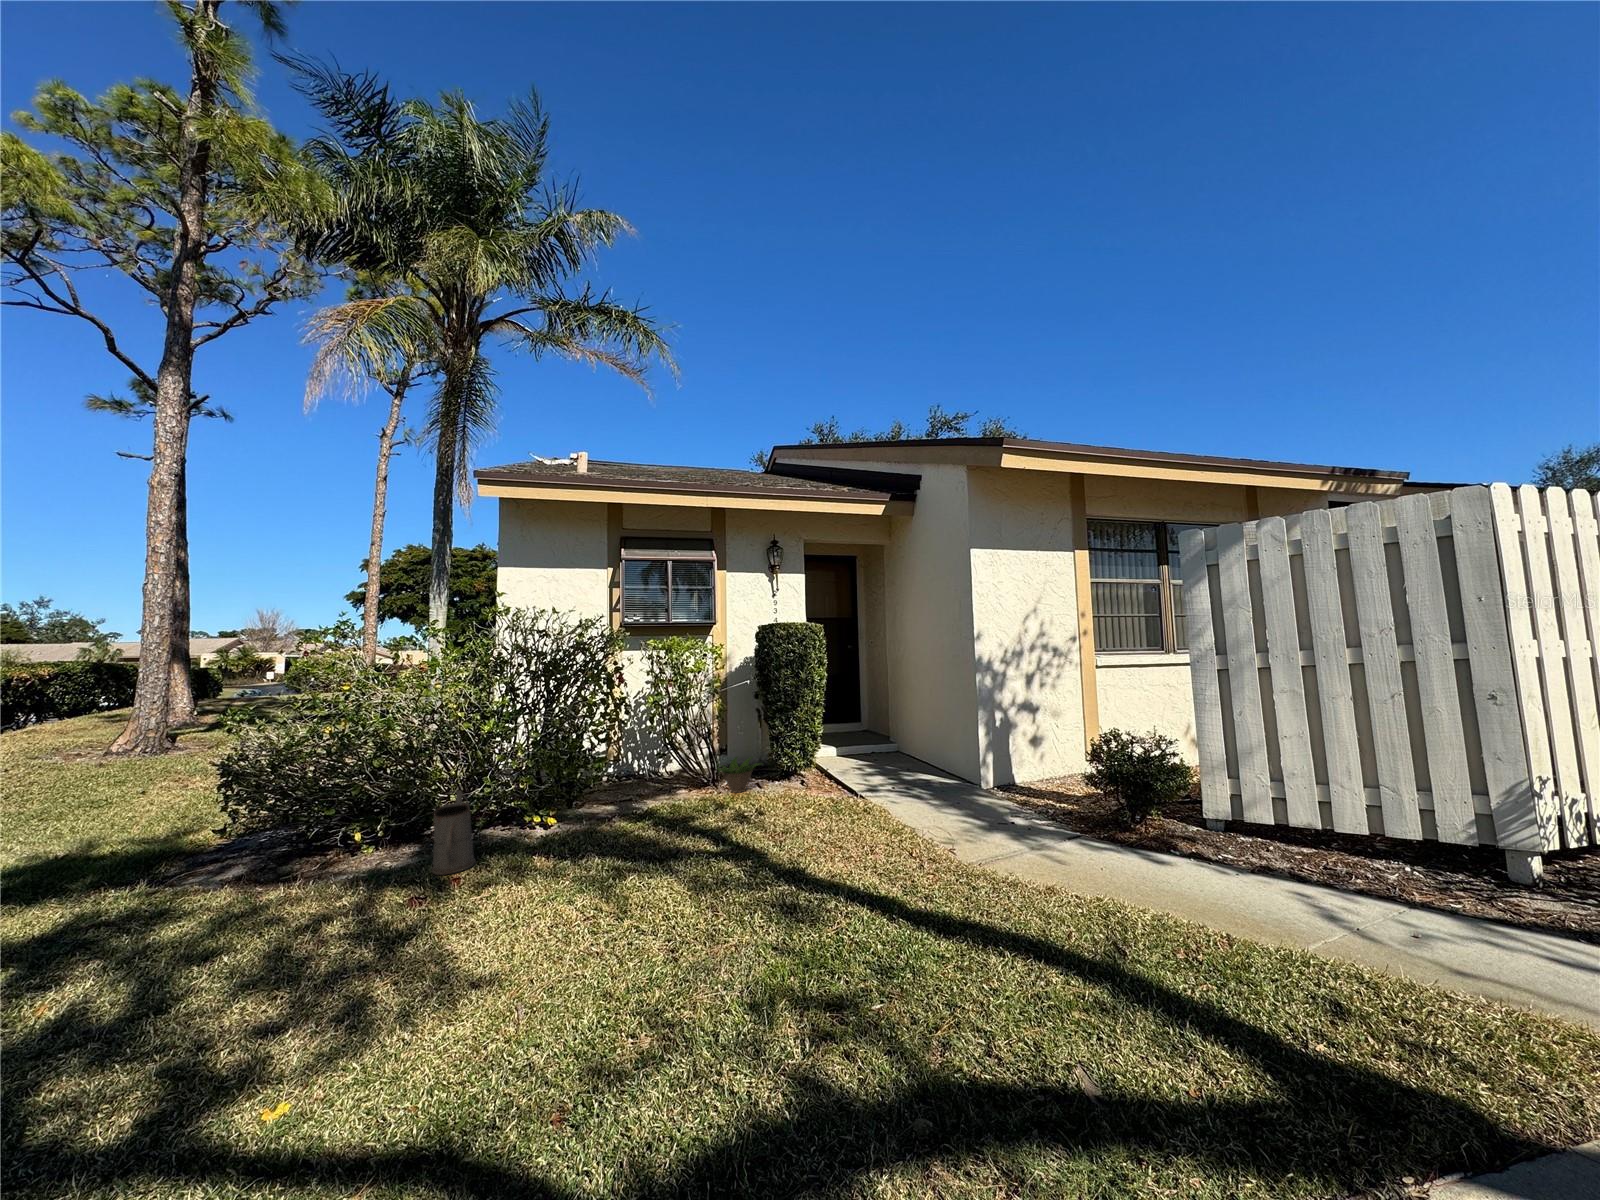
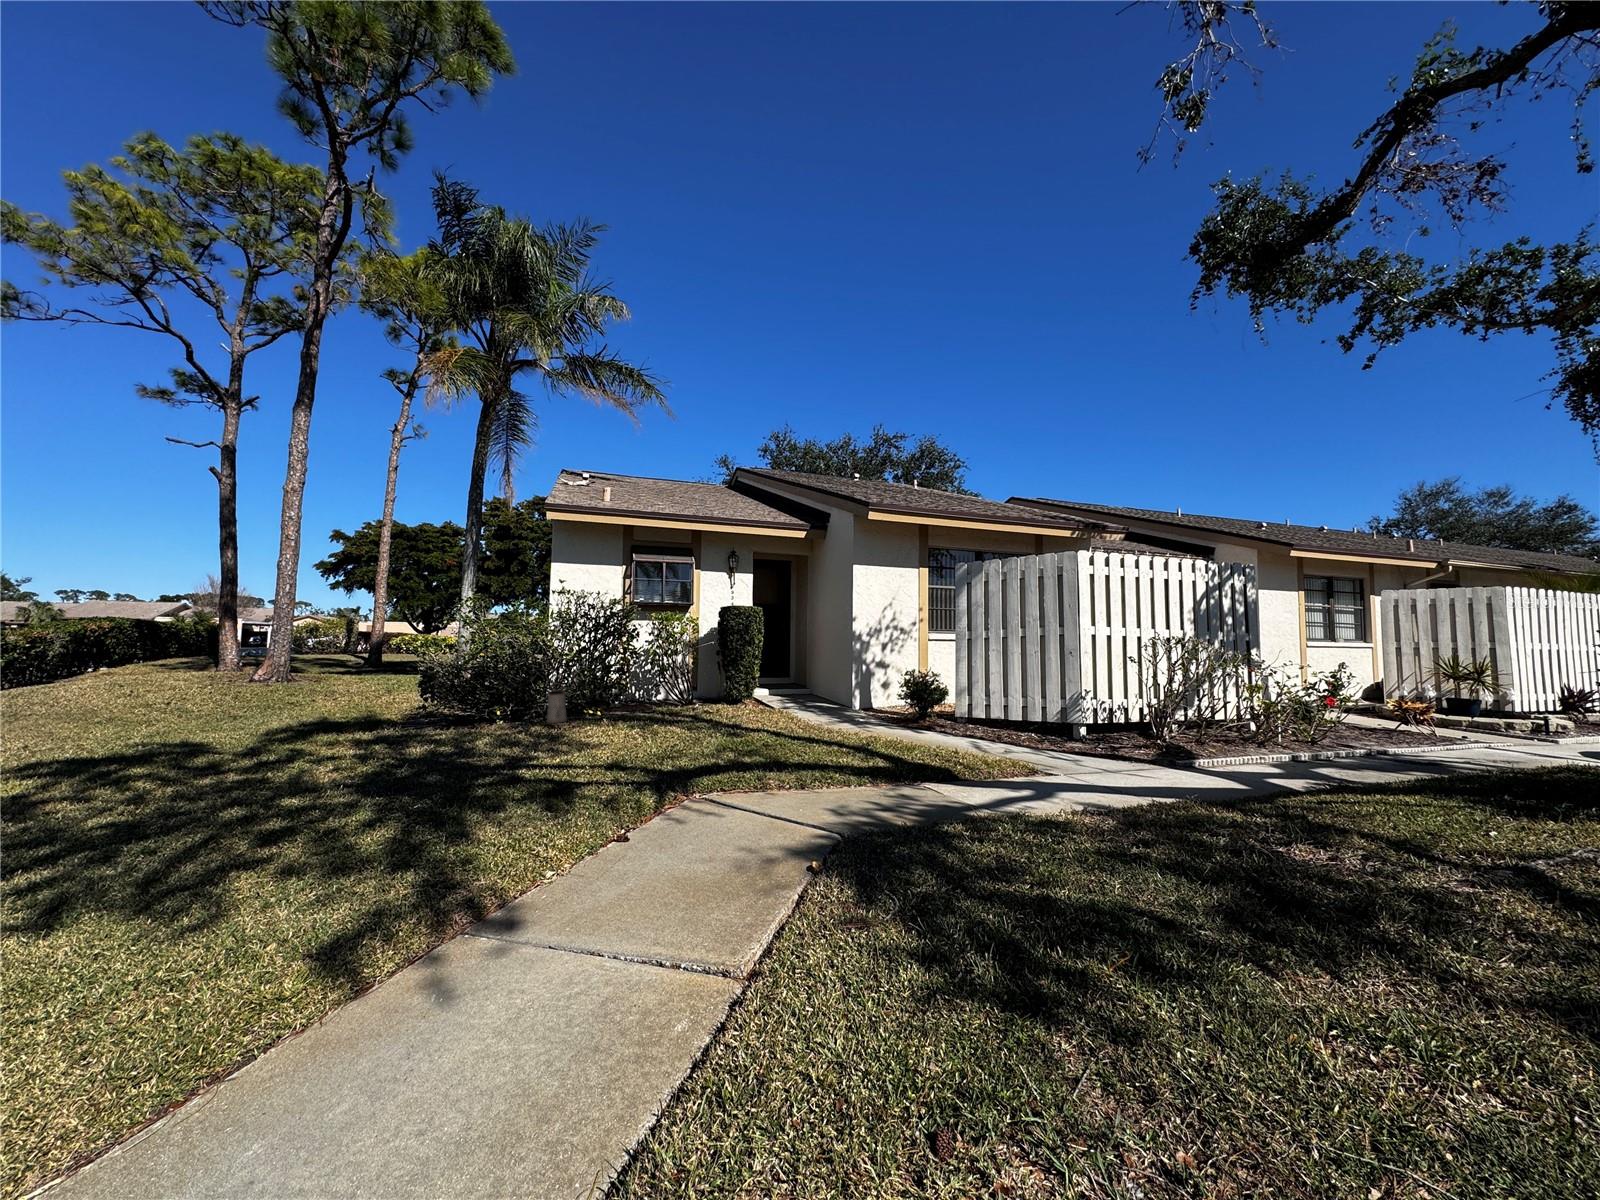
decorative plant: present [717,757,761,793] -> none [685,688,719,708]

